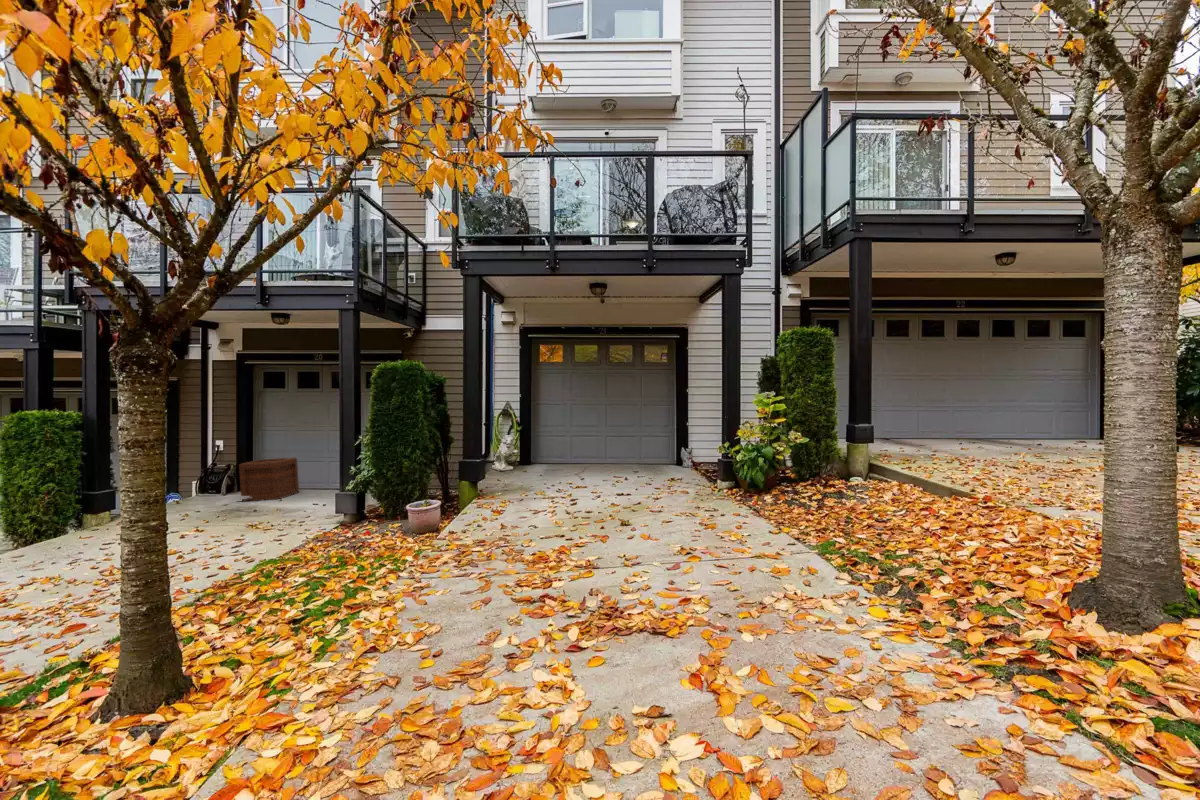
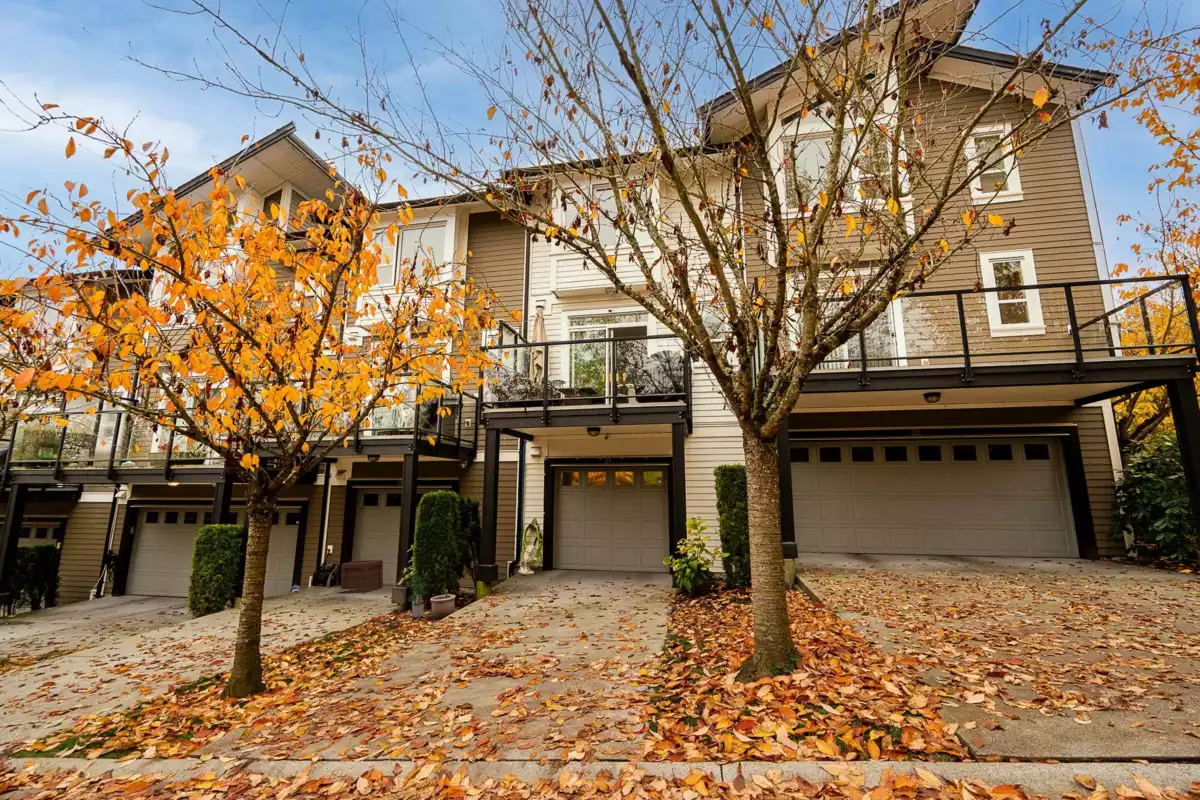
potted plant: none [361,468,400,531] -> present [410,574,425,617]

